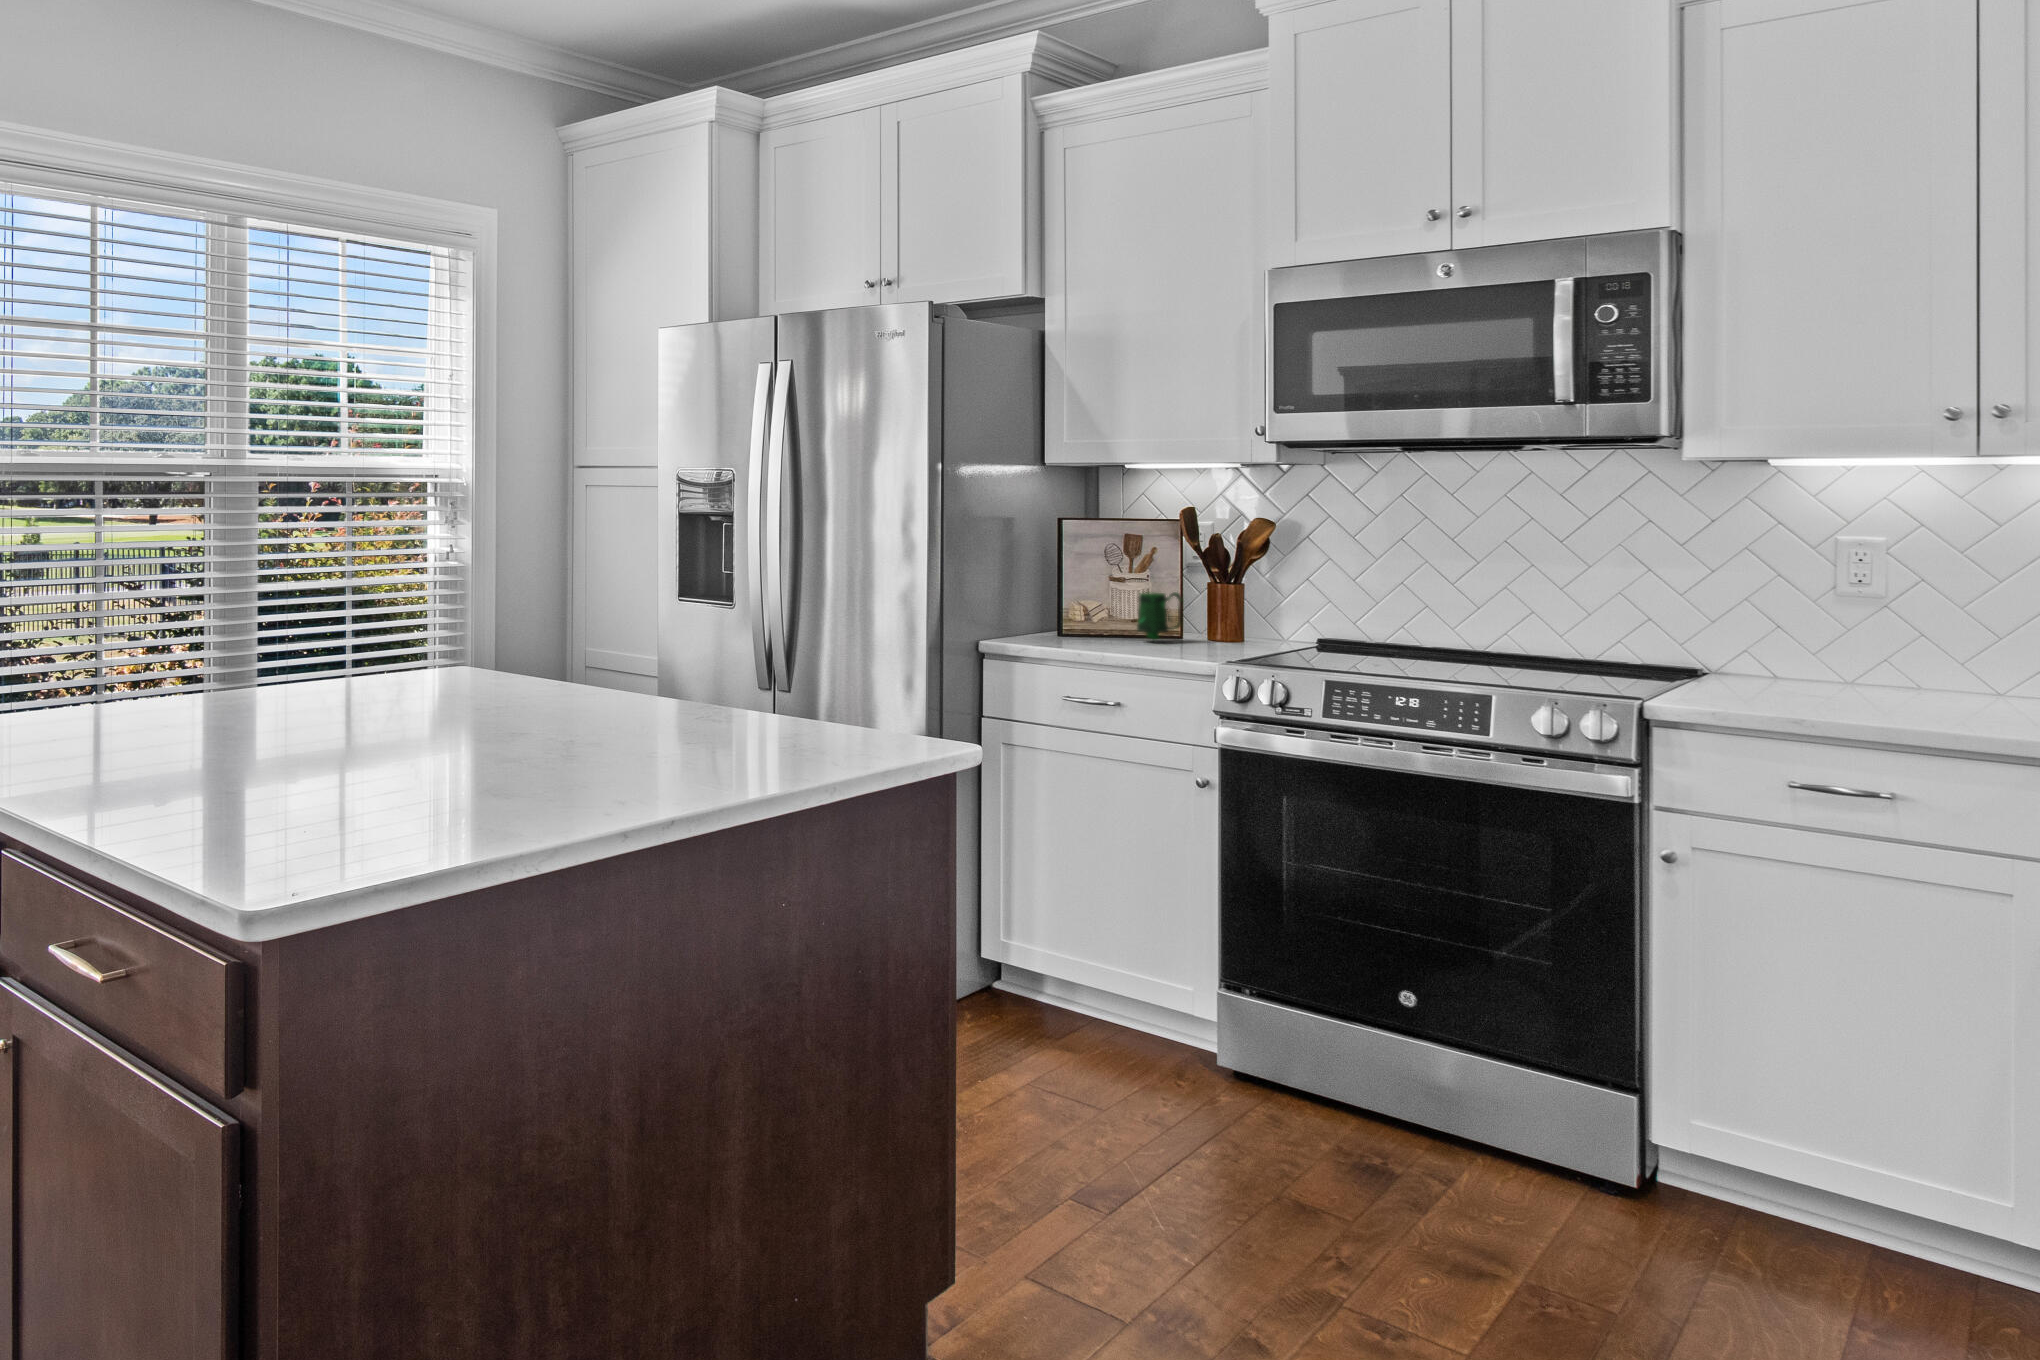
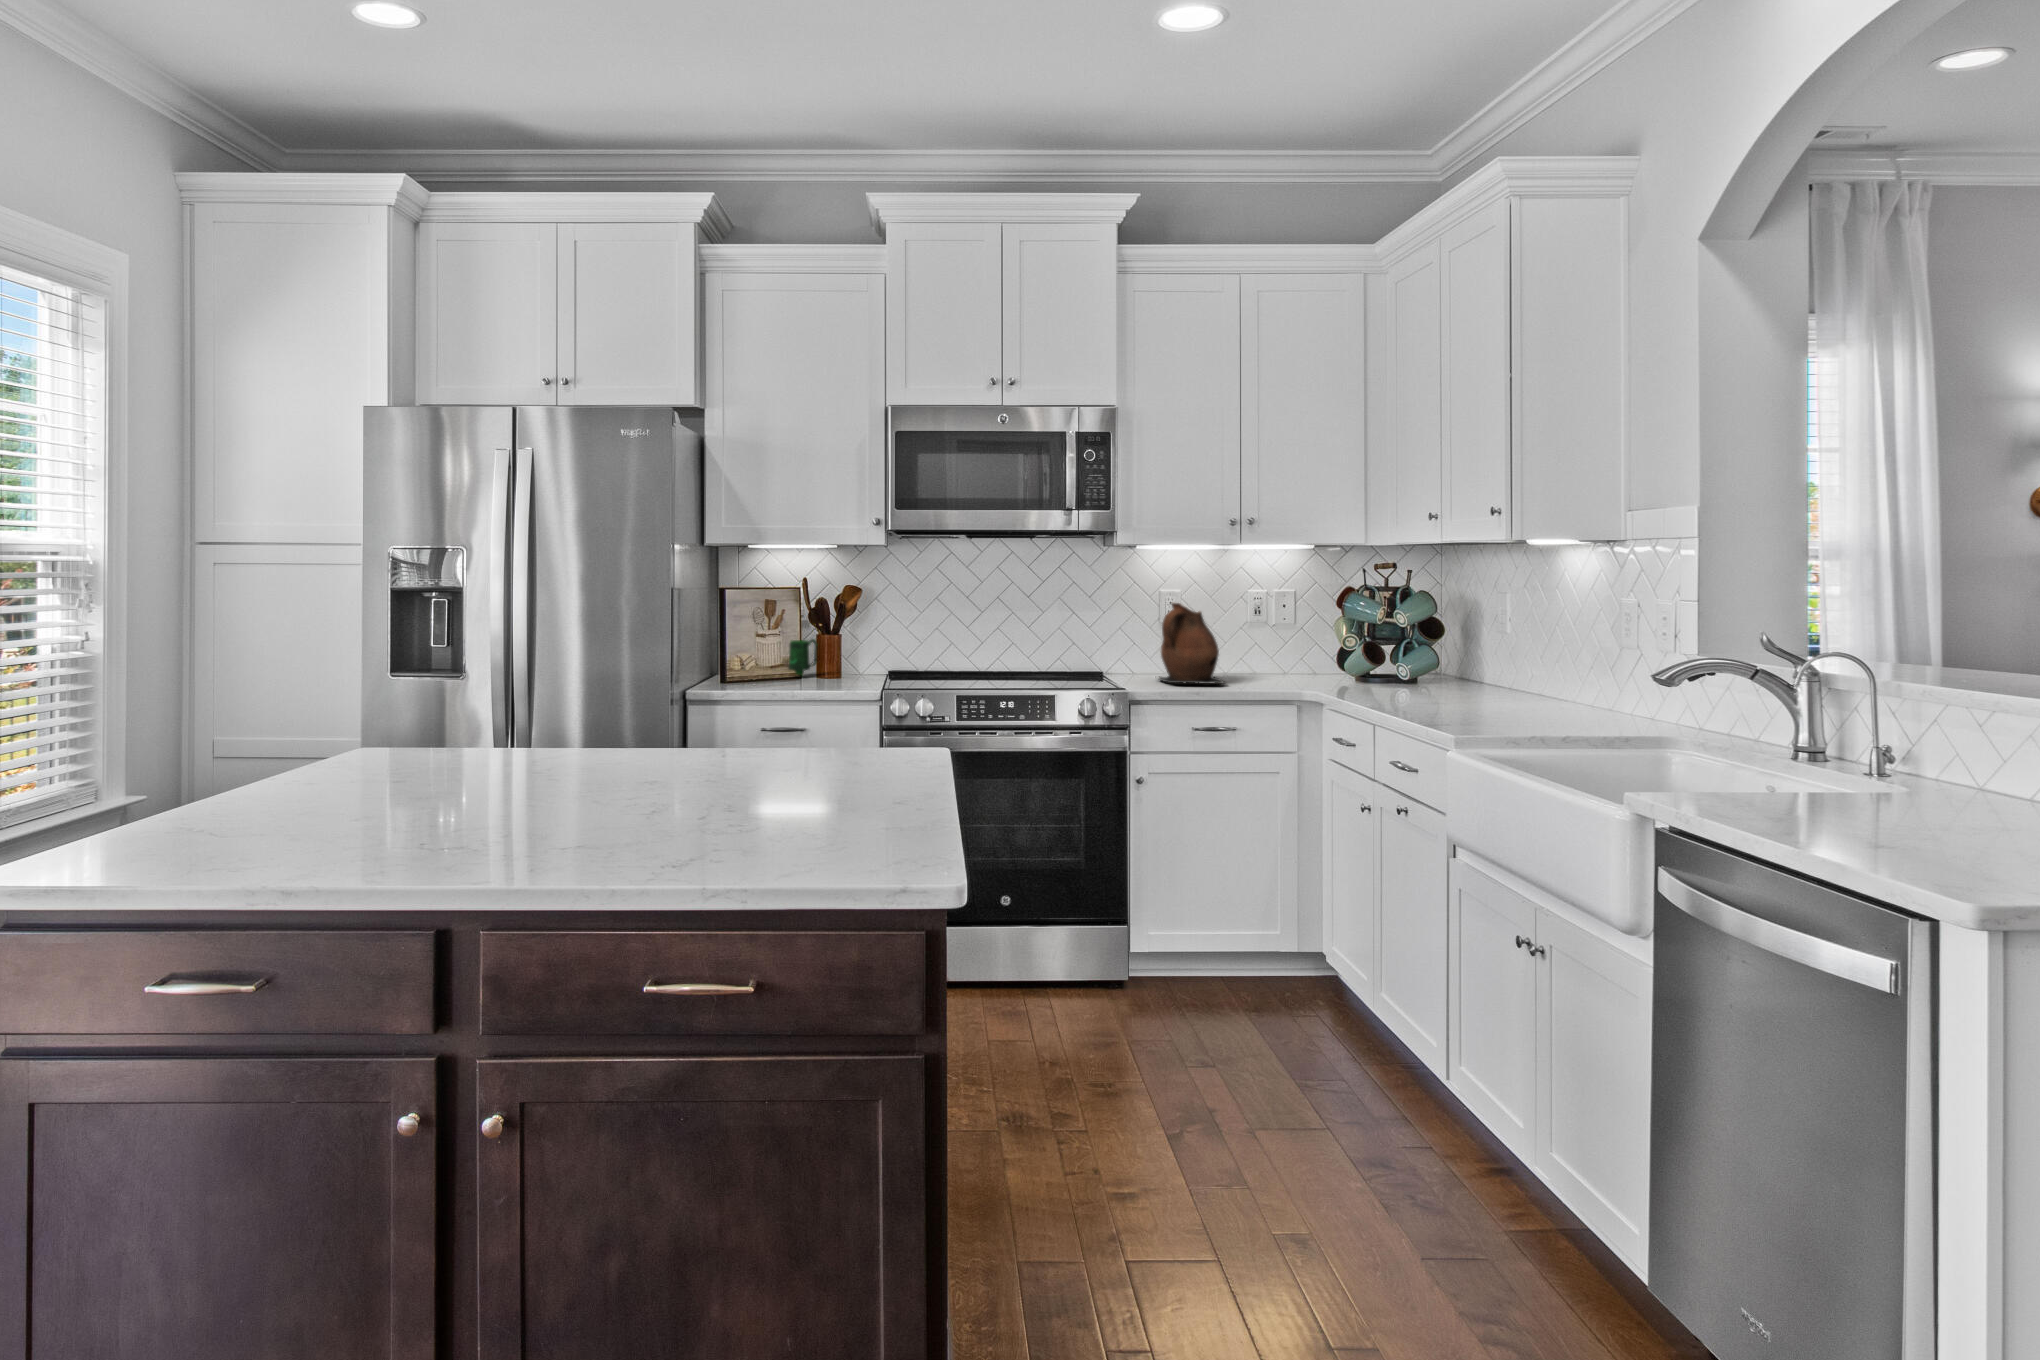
ceramic pitcher: none [1739,559,1896,709] -> present [1159,603,1225,684]

